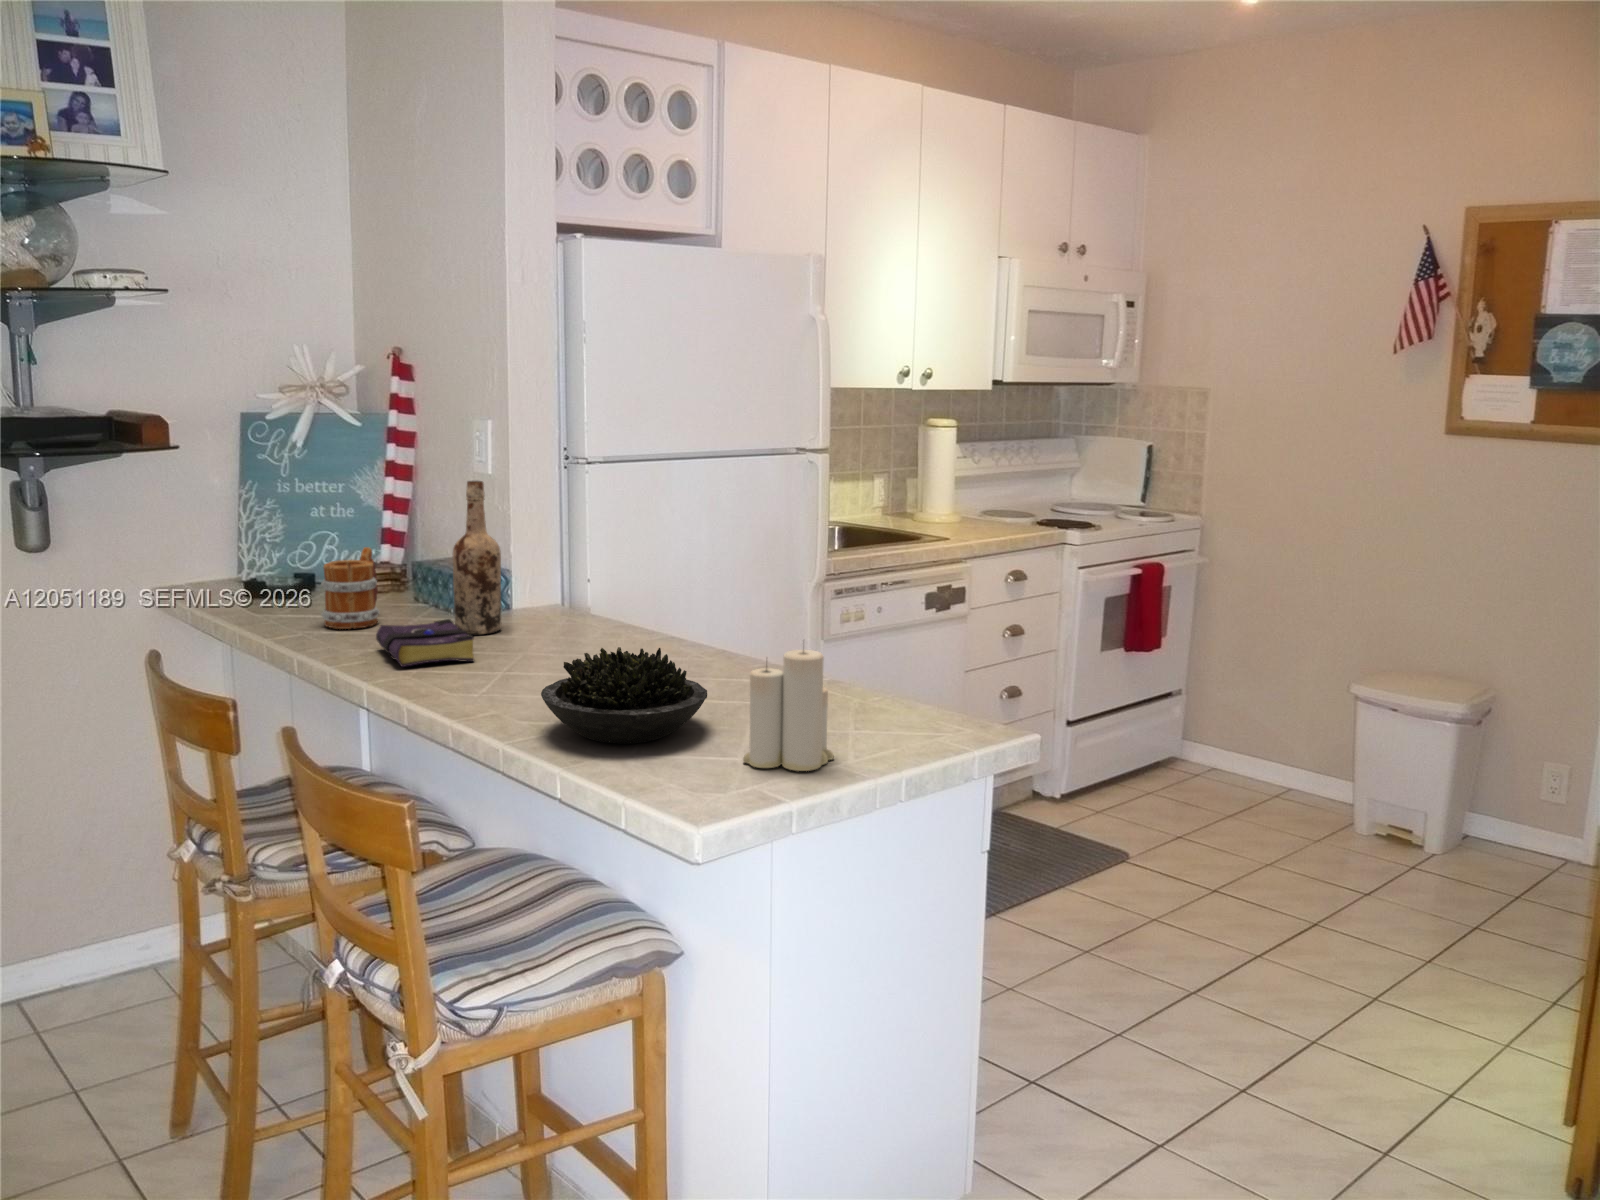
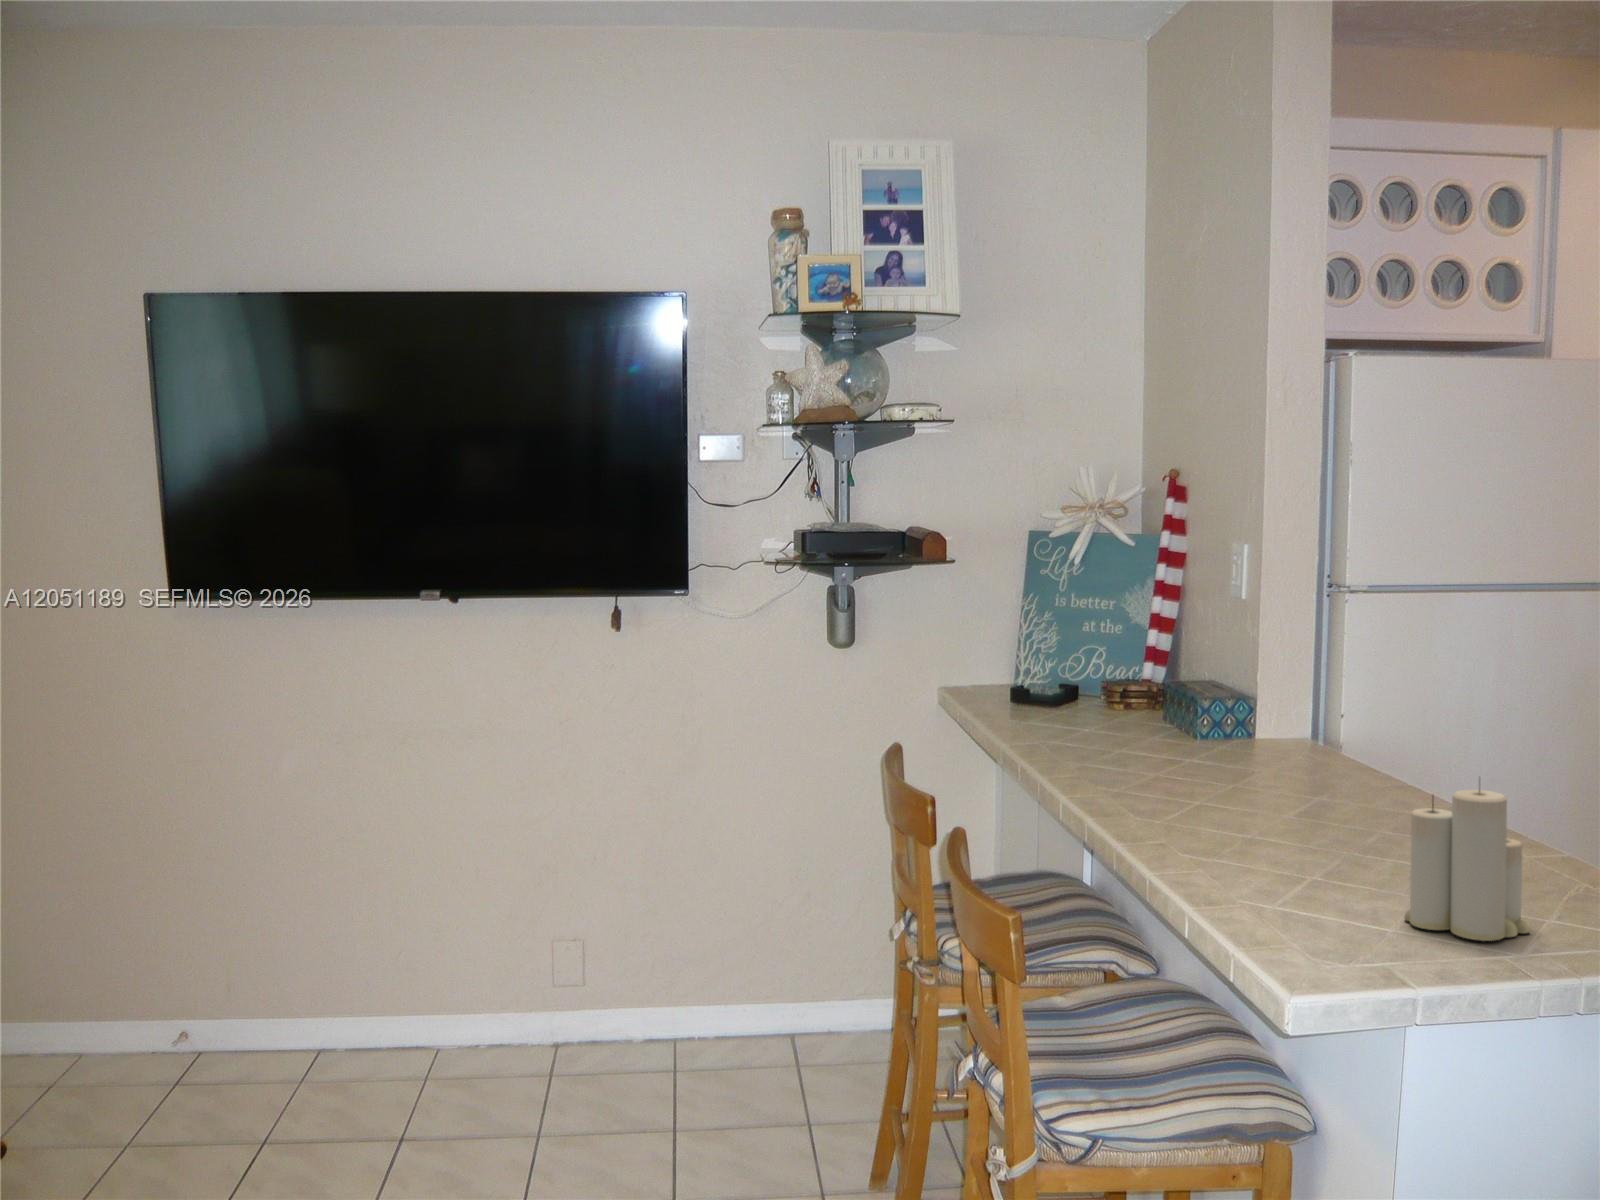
wine bottle: present [453,481,502,634] -> none [1183,592,1235,756]
mug: present [321,547,380,629] -> none [1059,660,1120,740]
book: present [376,619,474,667] -> none [1094,736,1181,782]
succulent plant: present [541,647,707,744] -> none [1193,770,1391,881]

